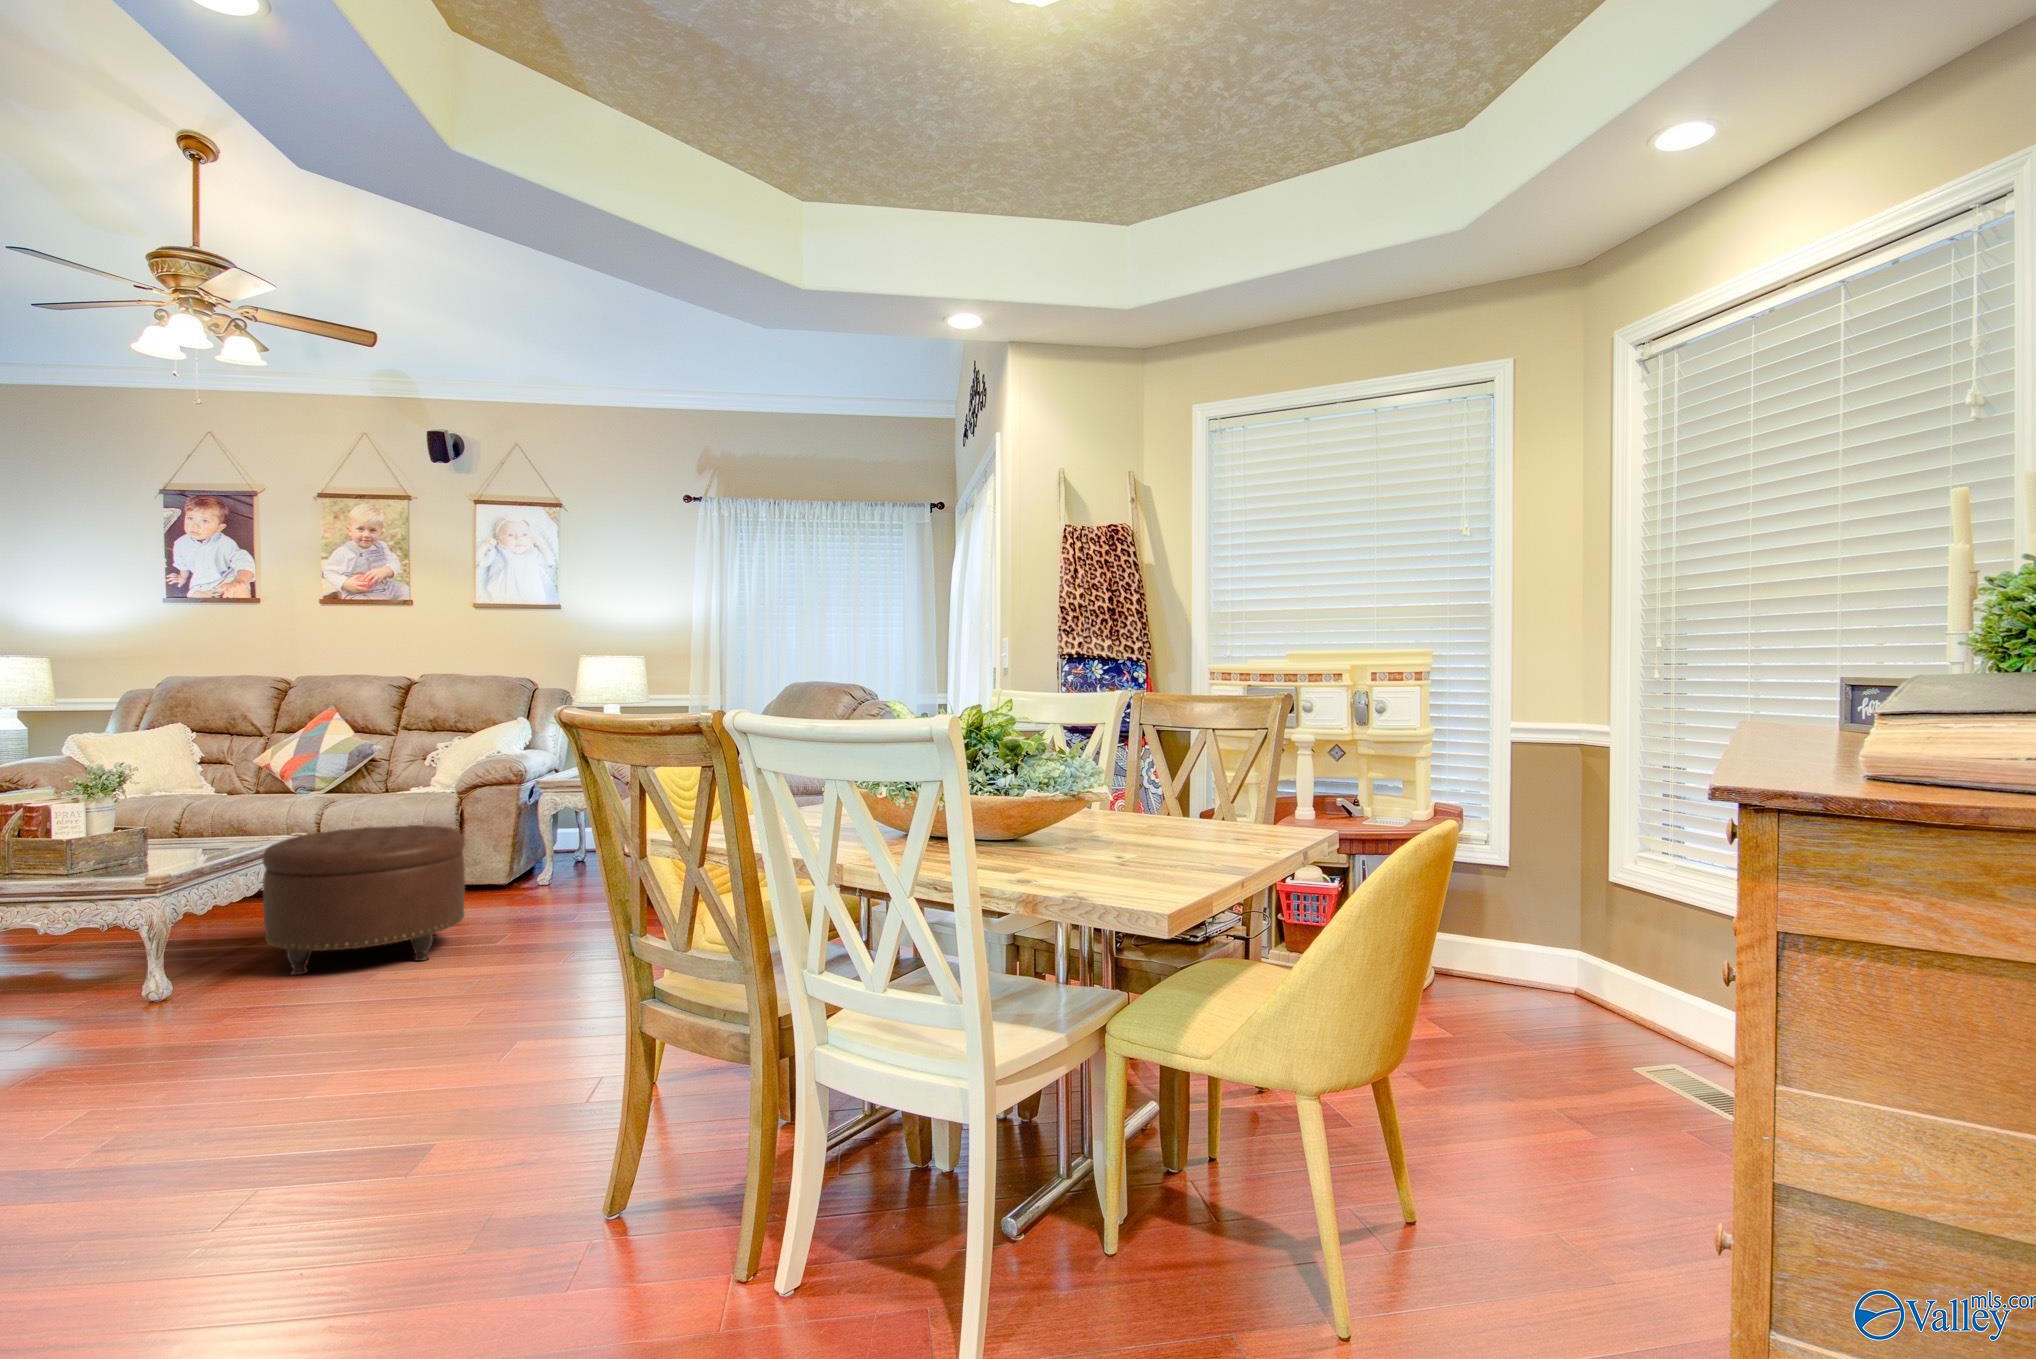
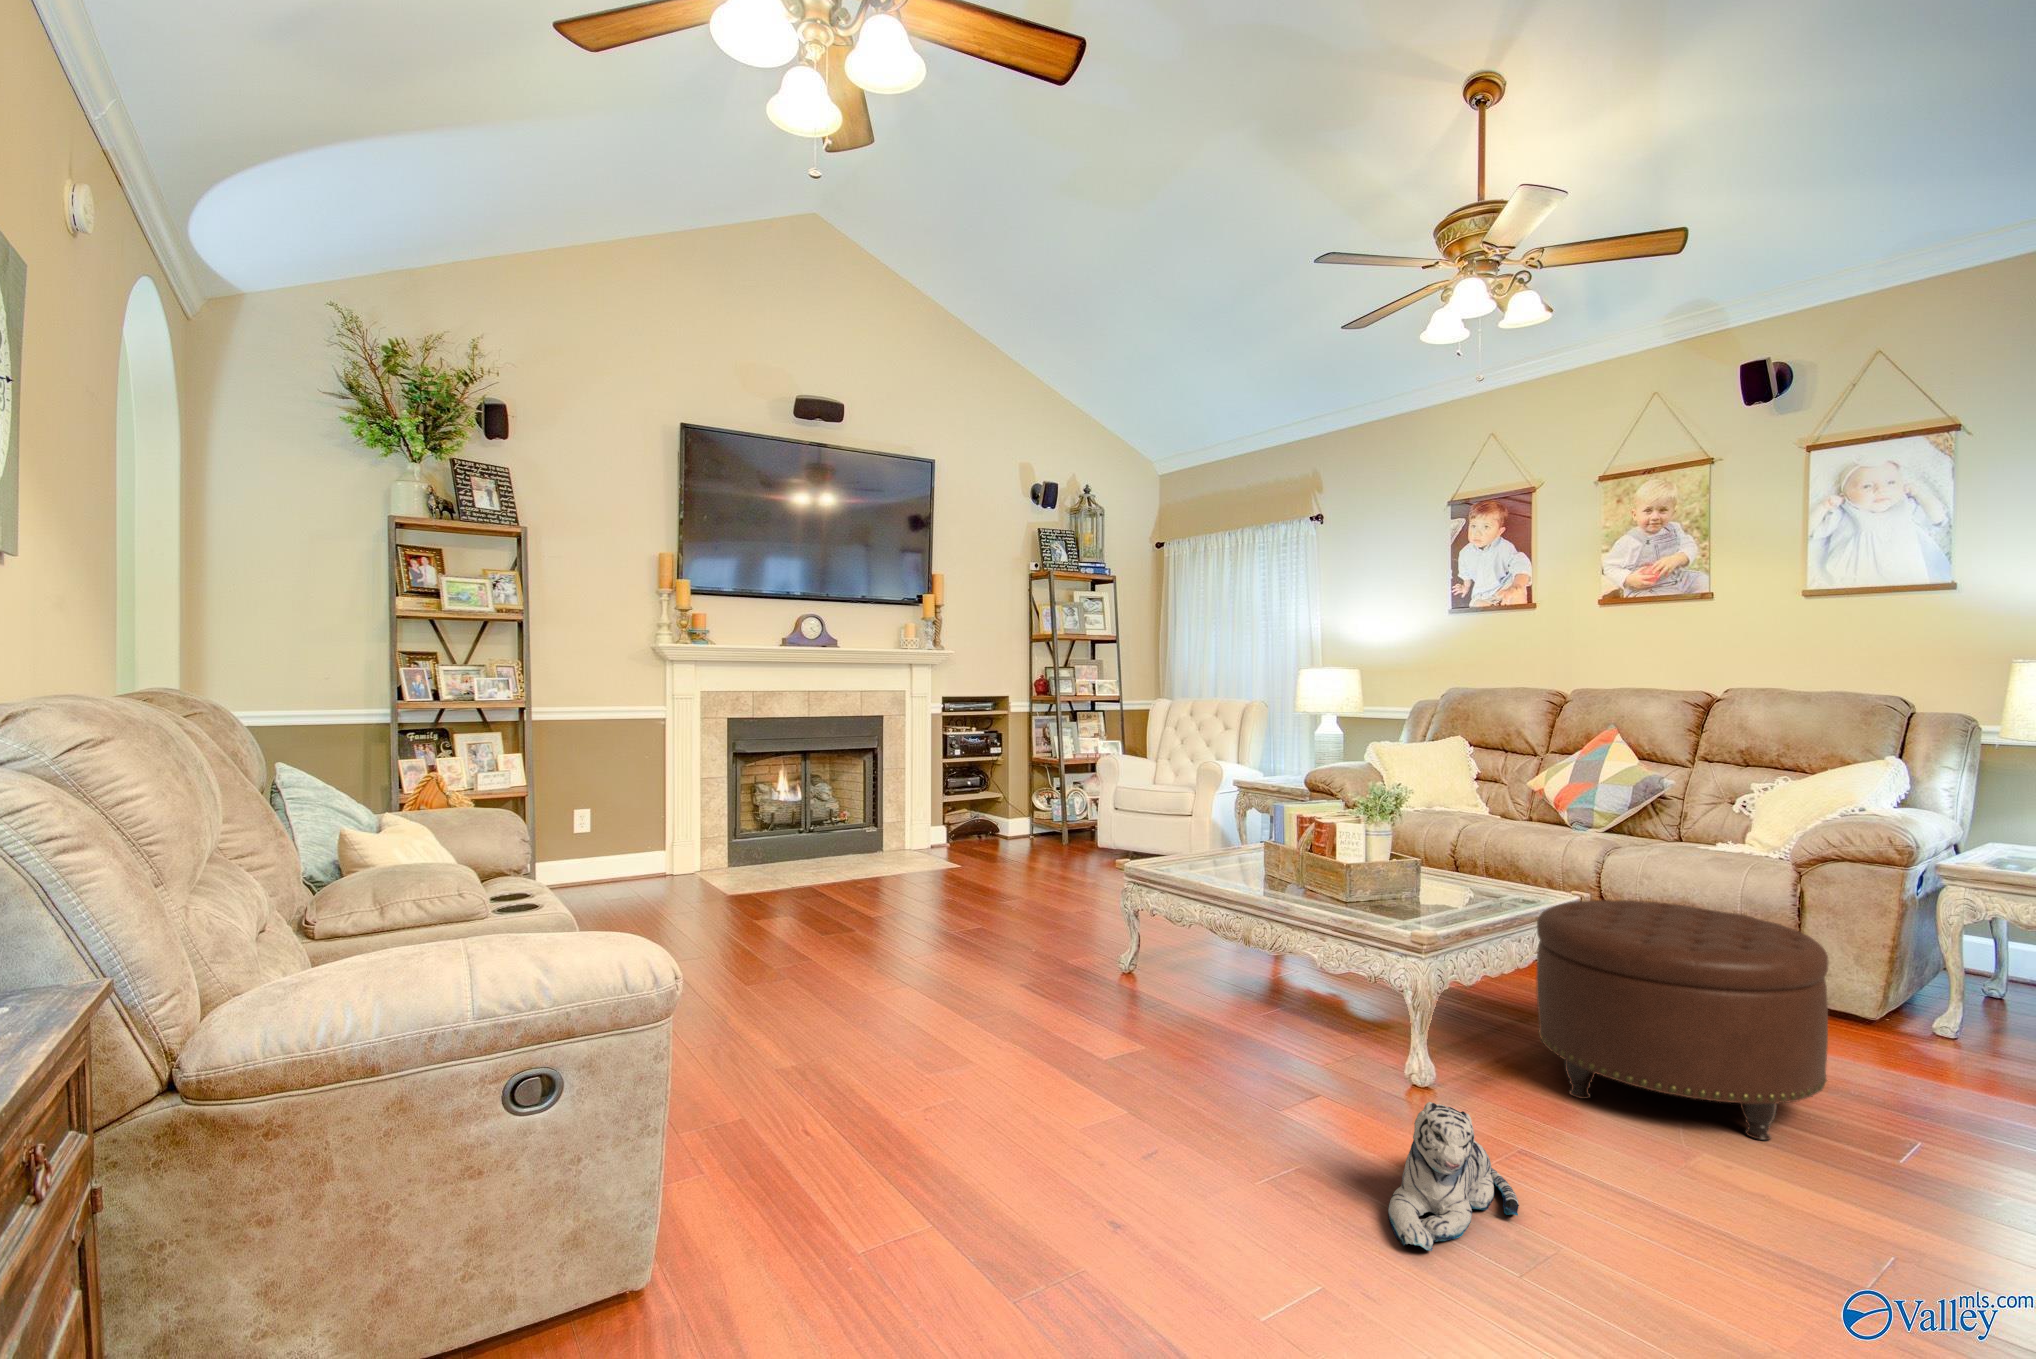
plush toy: none [138,981,251,1084] -> present [1388,1102,1519,1251]

